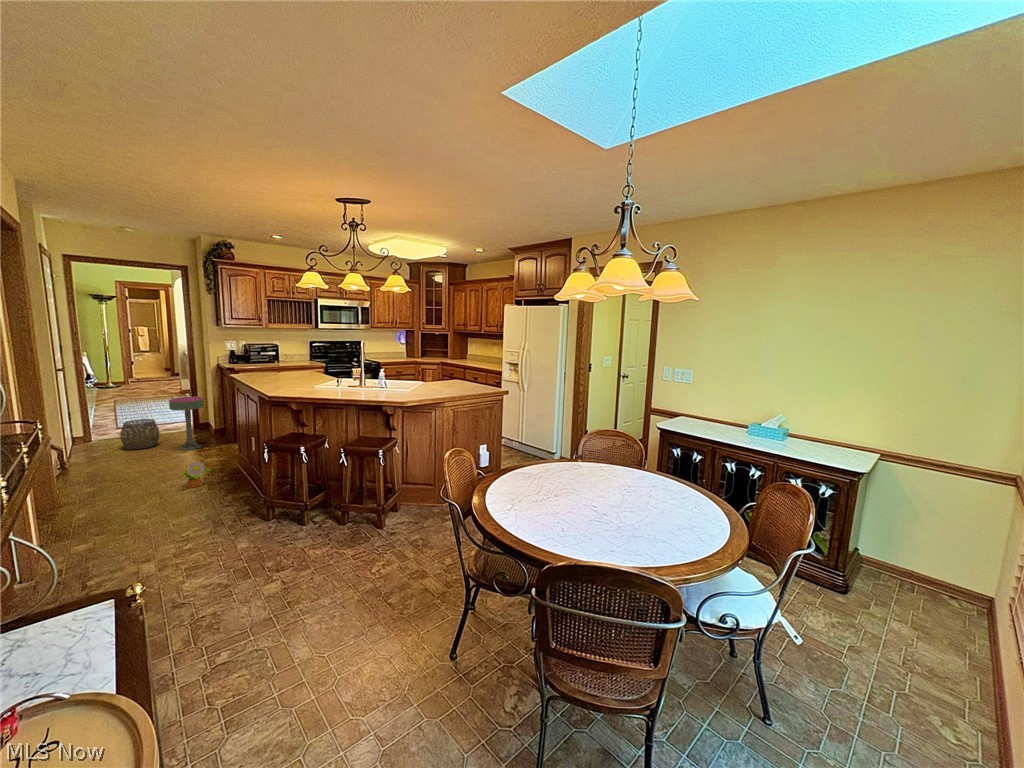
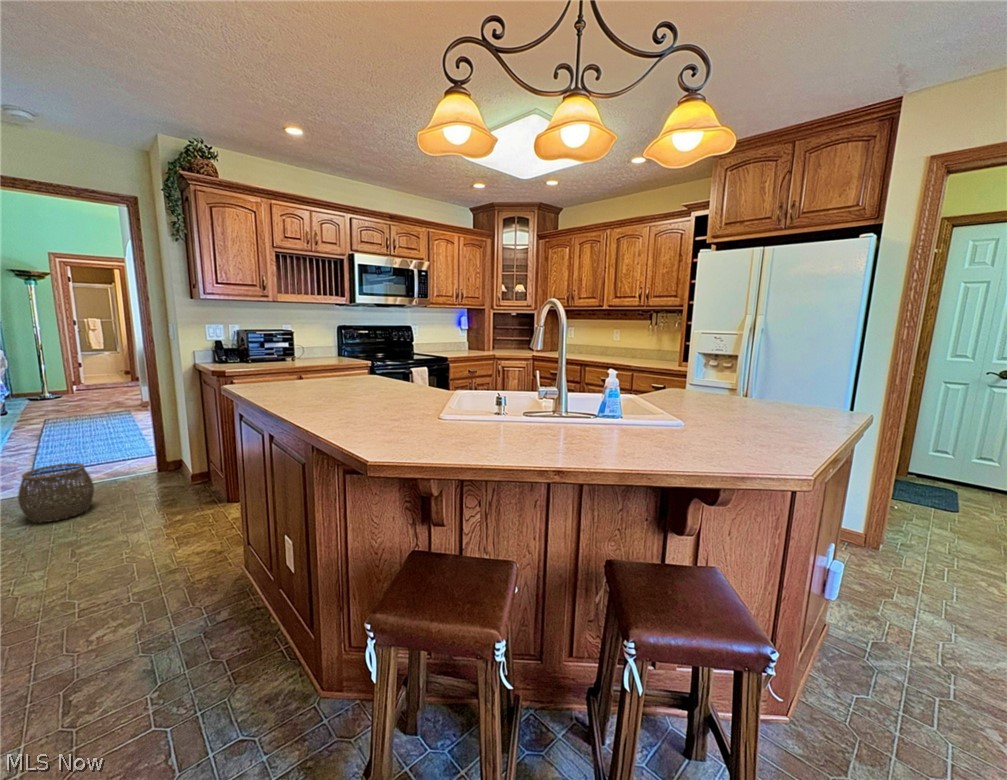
bar stool: present [169,396,204,450] -> none [106,422,172,520]
decorative plant: present [179,461,211,488] -> none [113,584,190,645]

